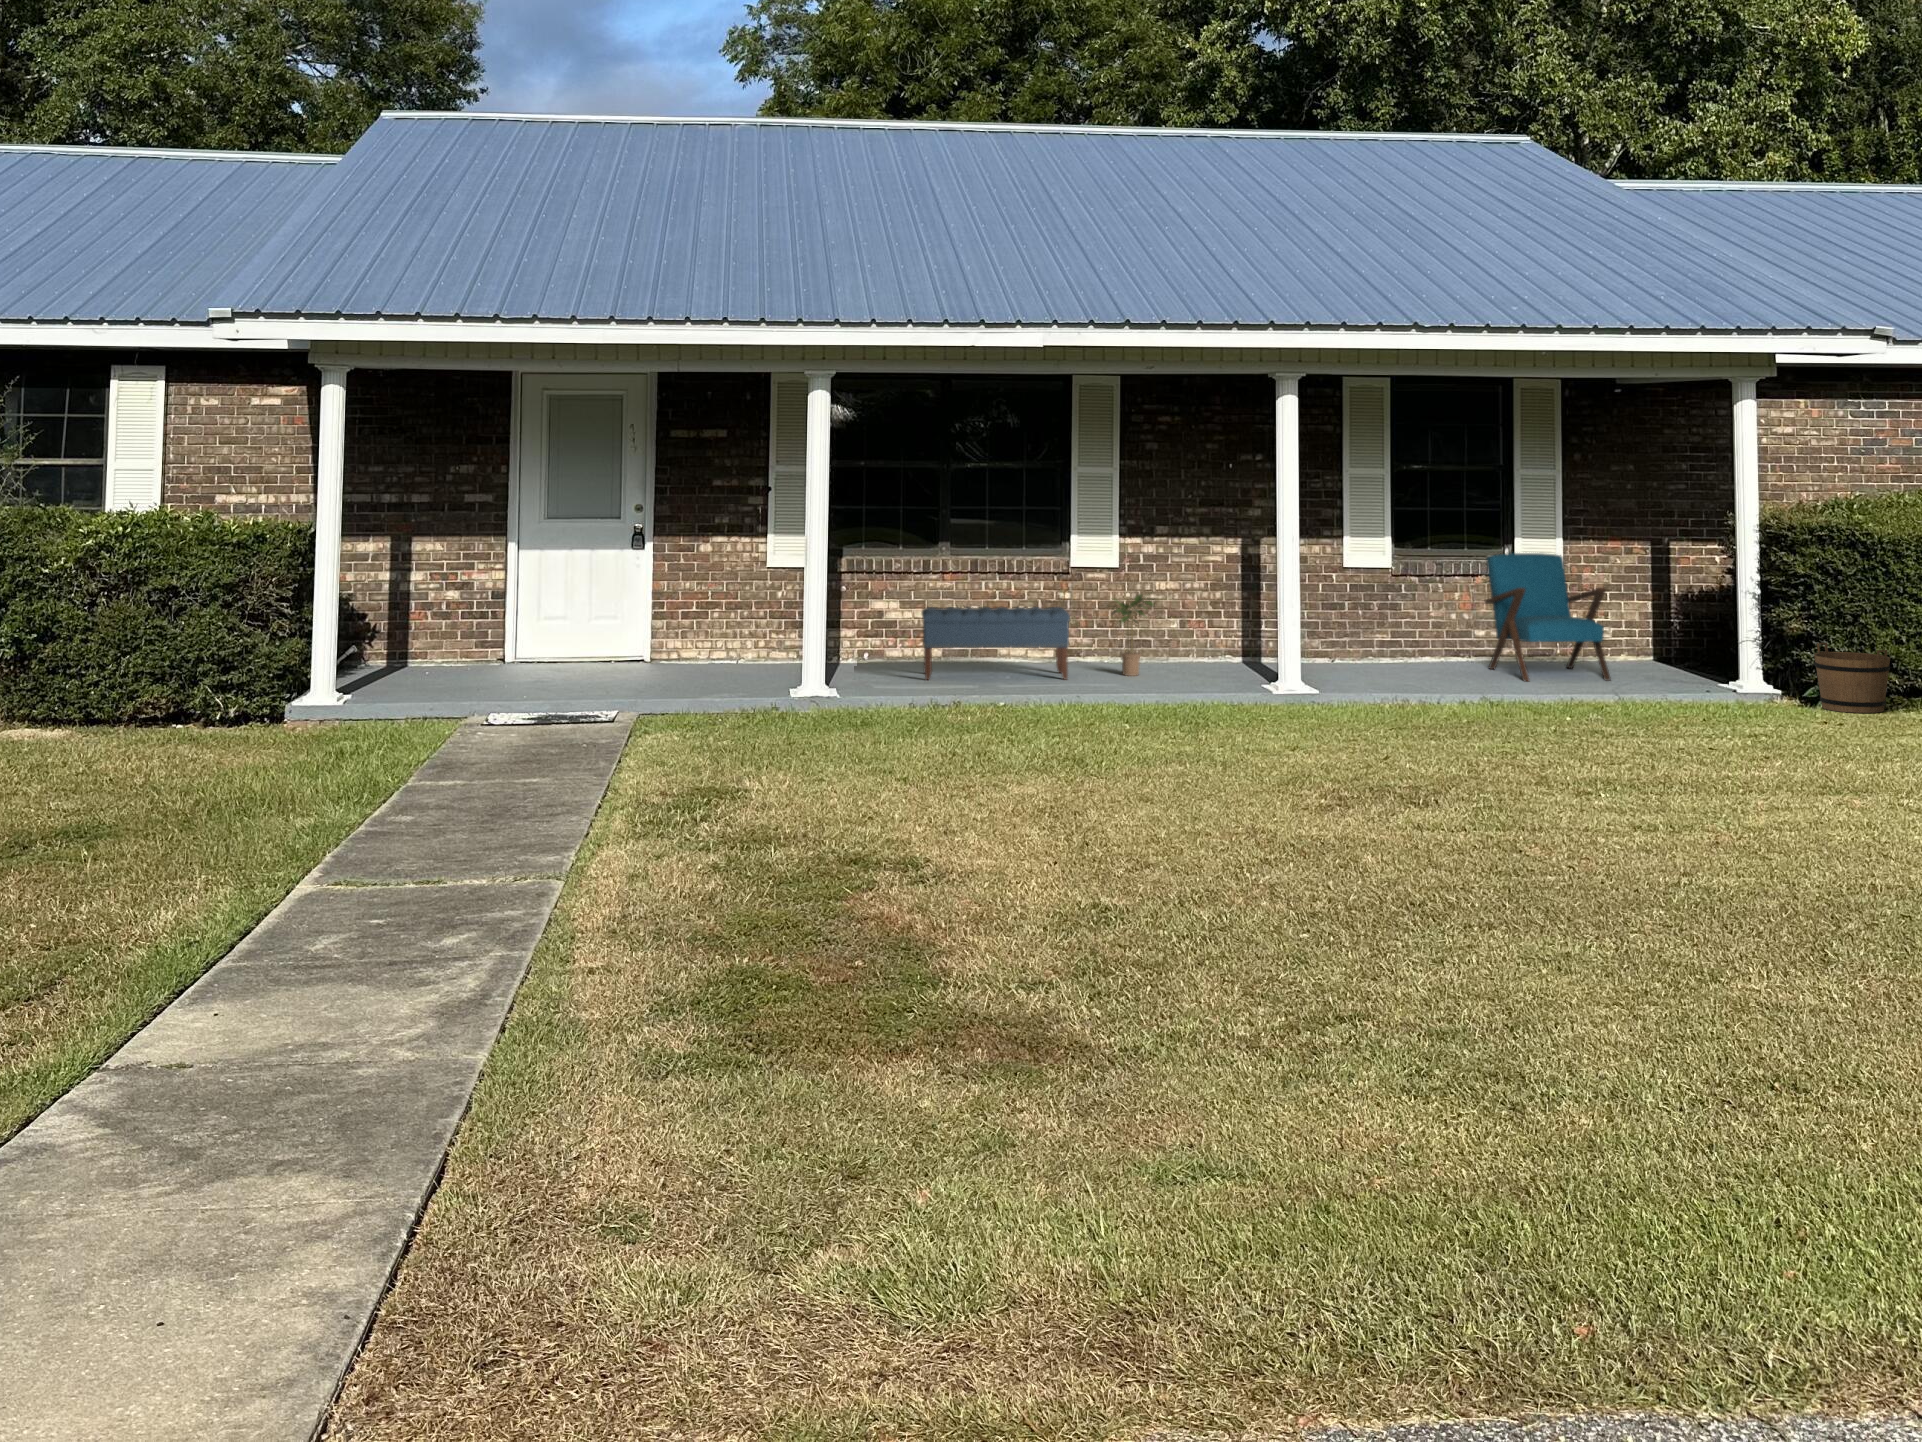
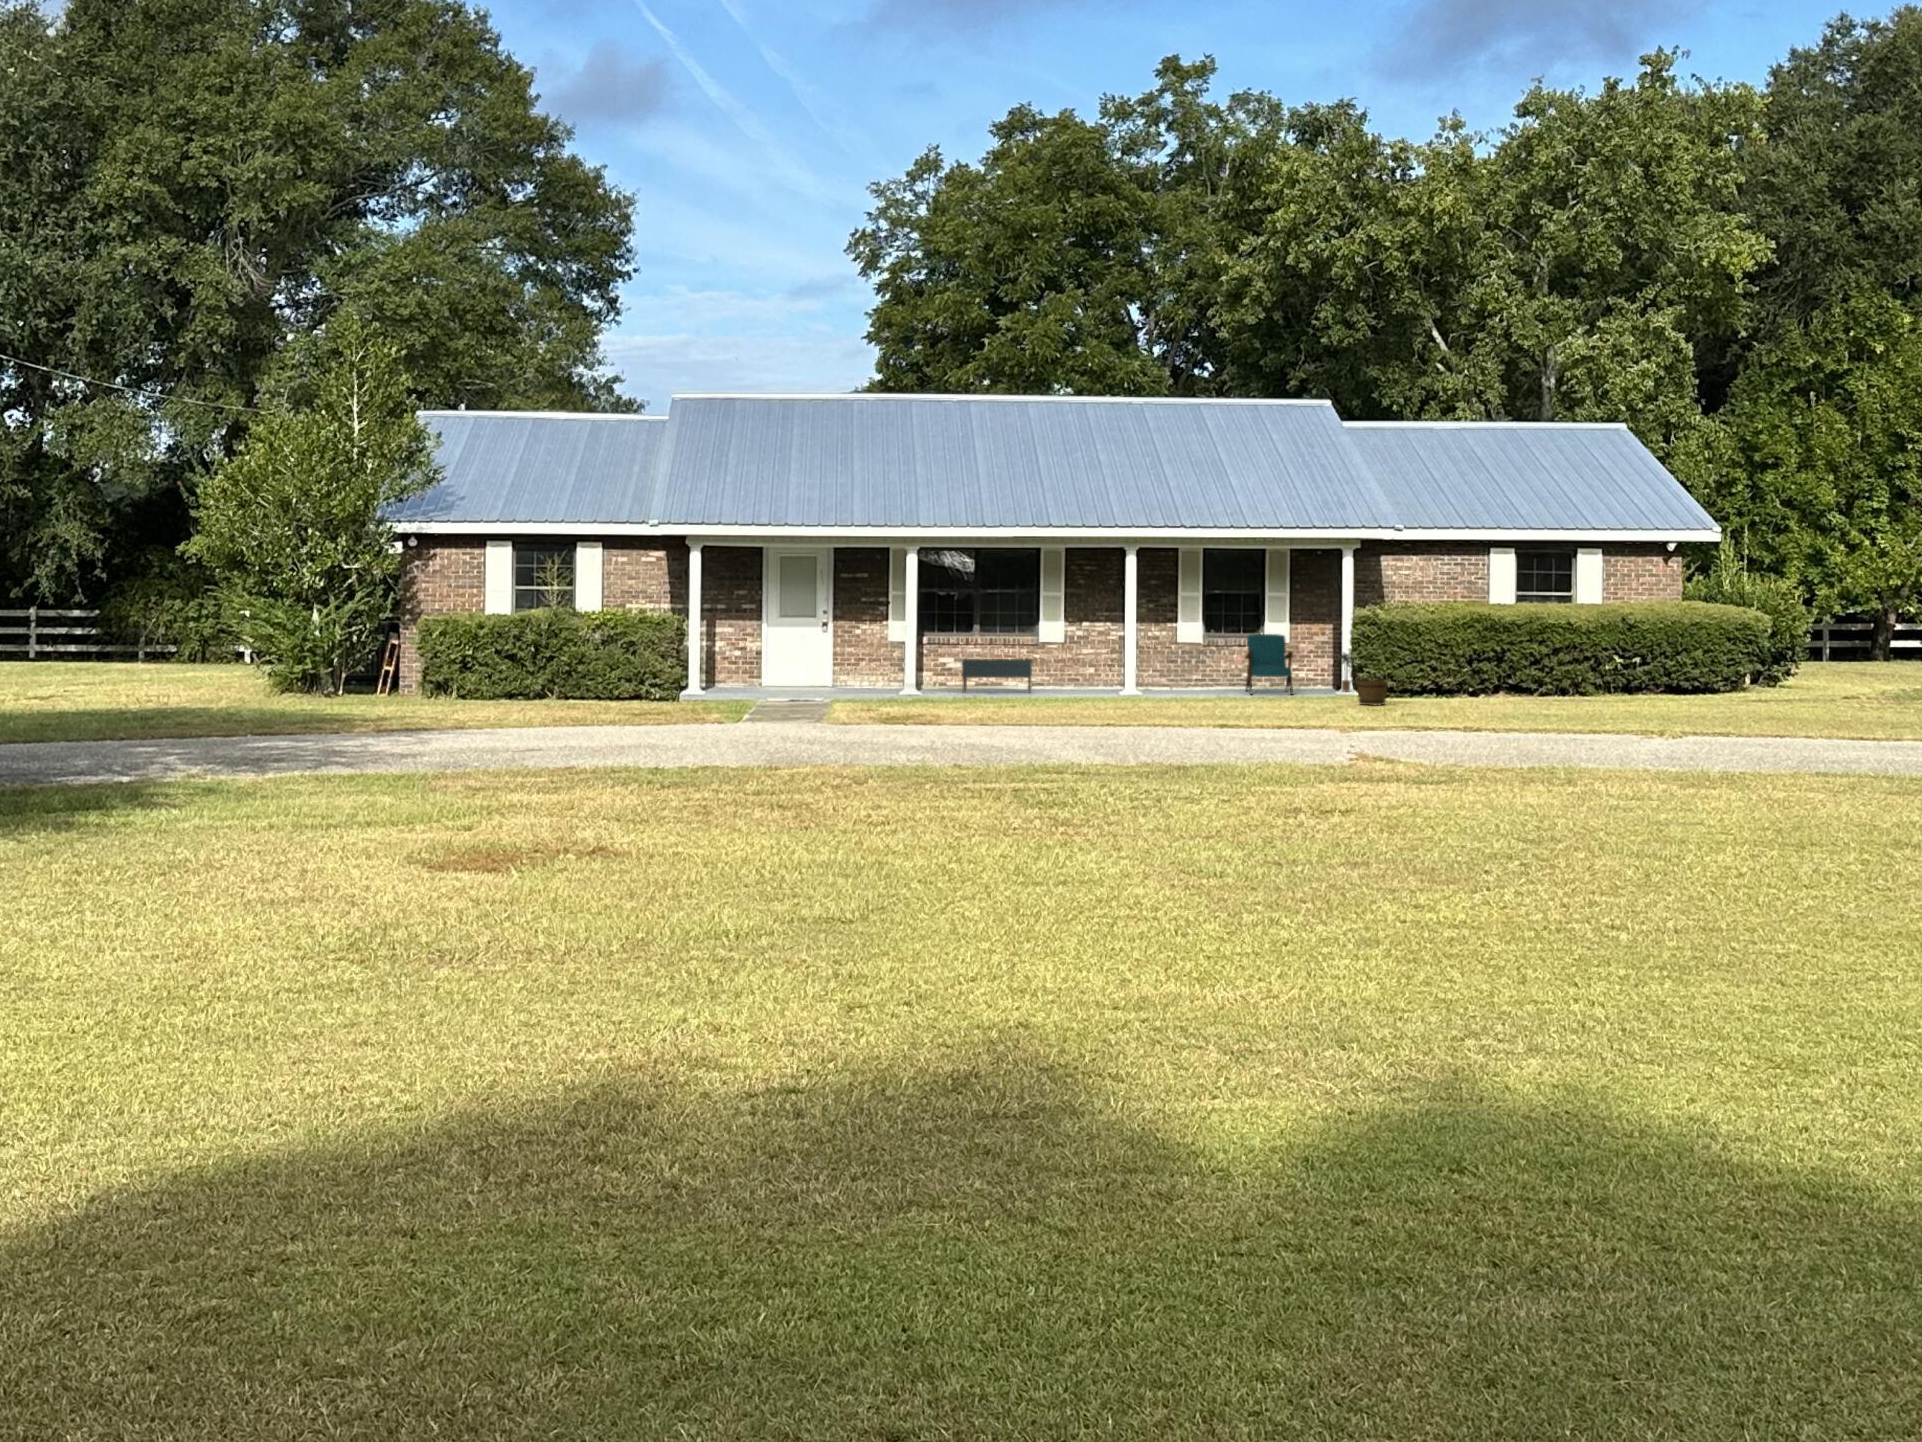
potted plant: present [1112,594,1154,676] -> present [1340,653,1355,692]

